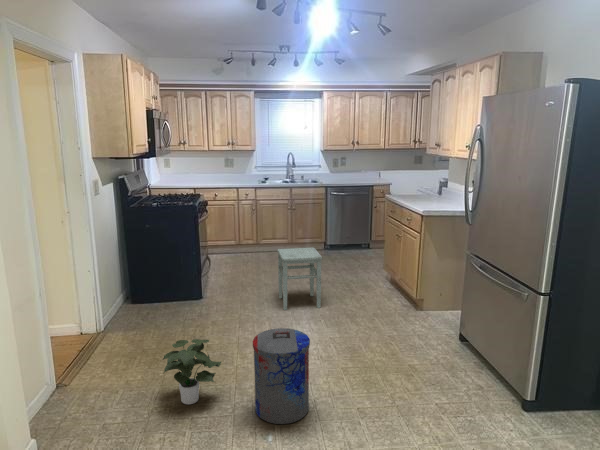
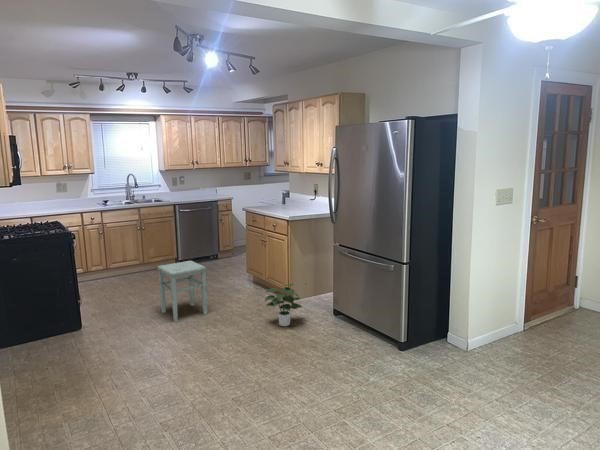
trash can: present [253,328,310,424] -> none [202,327,254,411]
potted plant: present [163,339,221,404] -> present [265,284,303,326]

